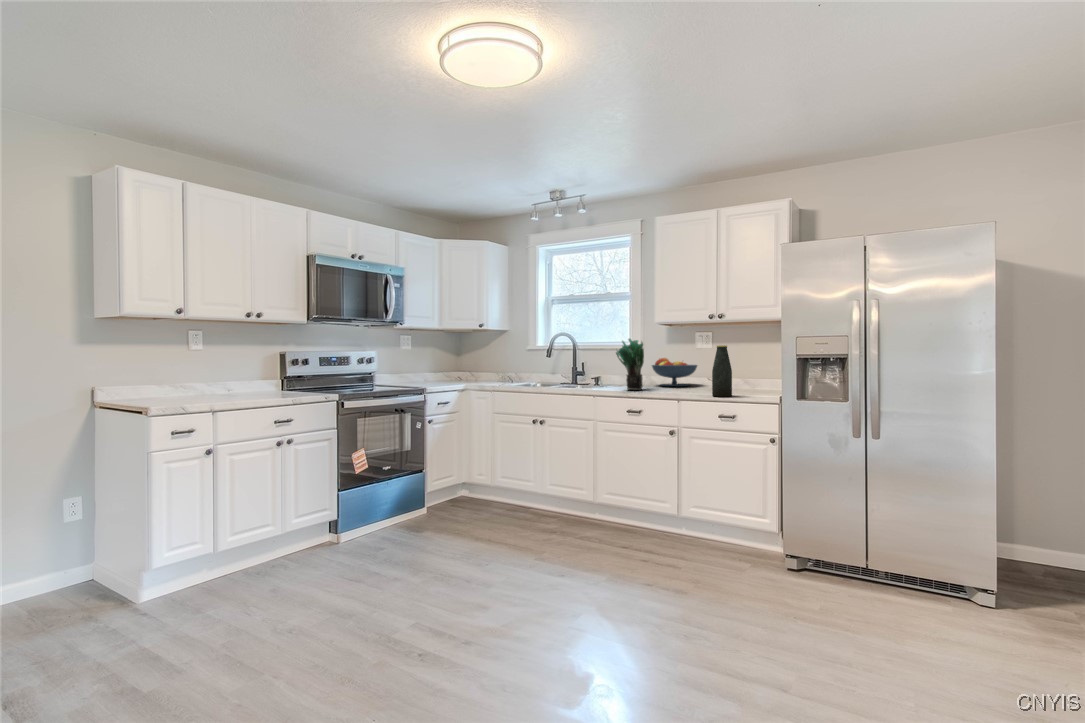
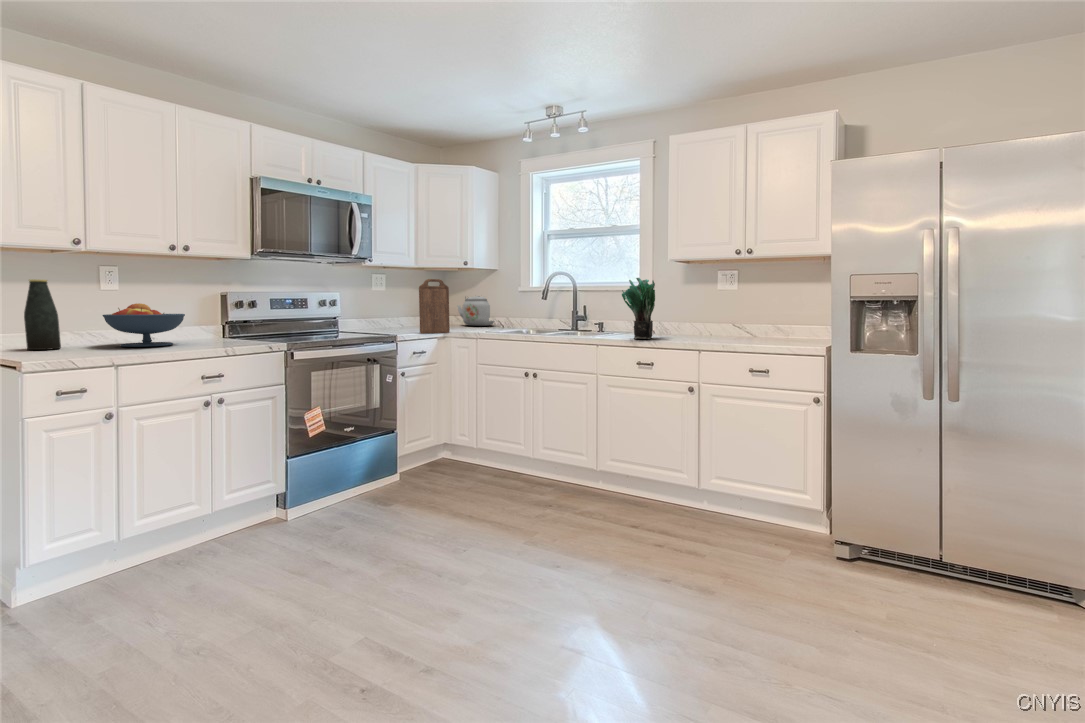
cutting board: none [442,339,468,386] -> present [419,279,450,333]
bottle: present [712,345,732,397] -> present [24,279,61,350]
kettle: none [471,351,508,379] -> present [458,296,494,326]
fruit bowl: present [652,358,697,386] -> present [103,303,185,347]

